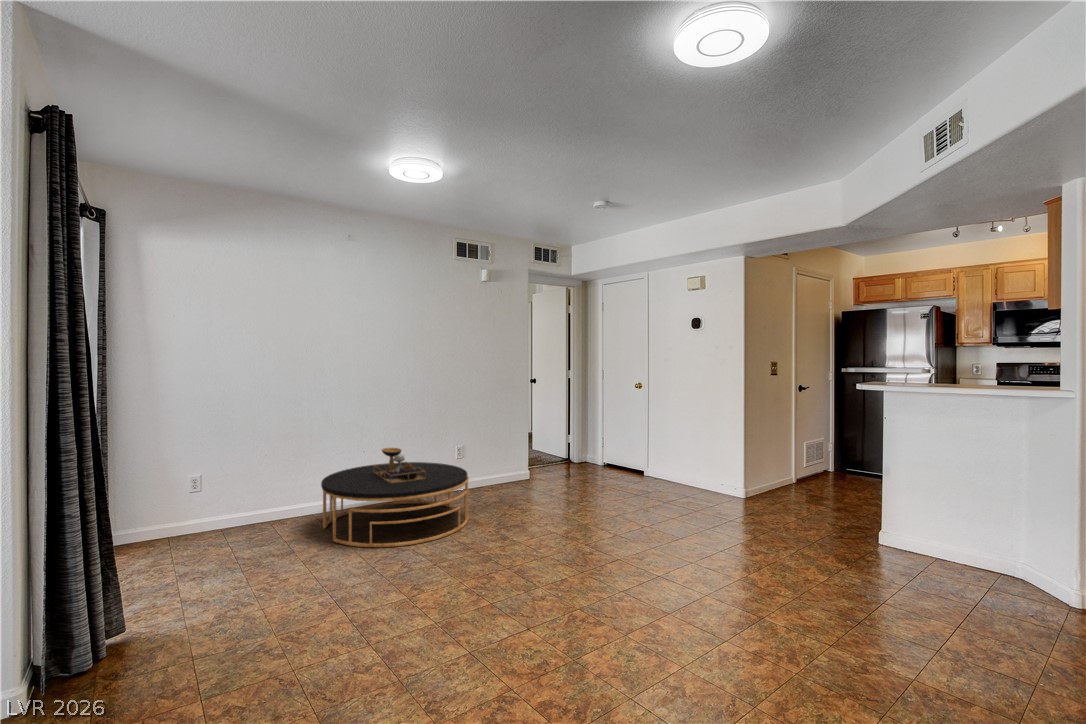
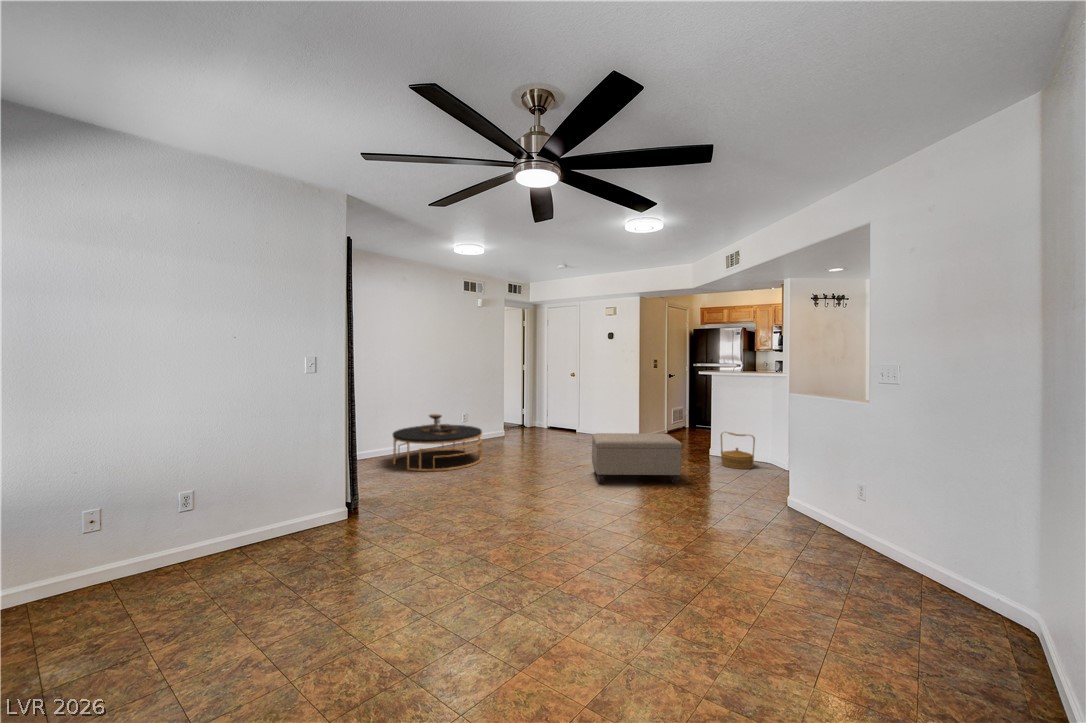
ottoman: none [641,497,827,619] -> present [592,433,682,484]
woven basket: none [906,499,989,582] -> present [720,432,755,469]

